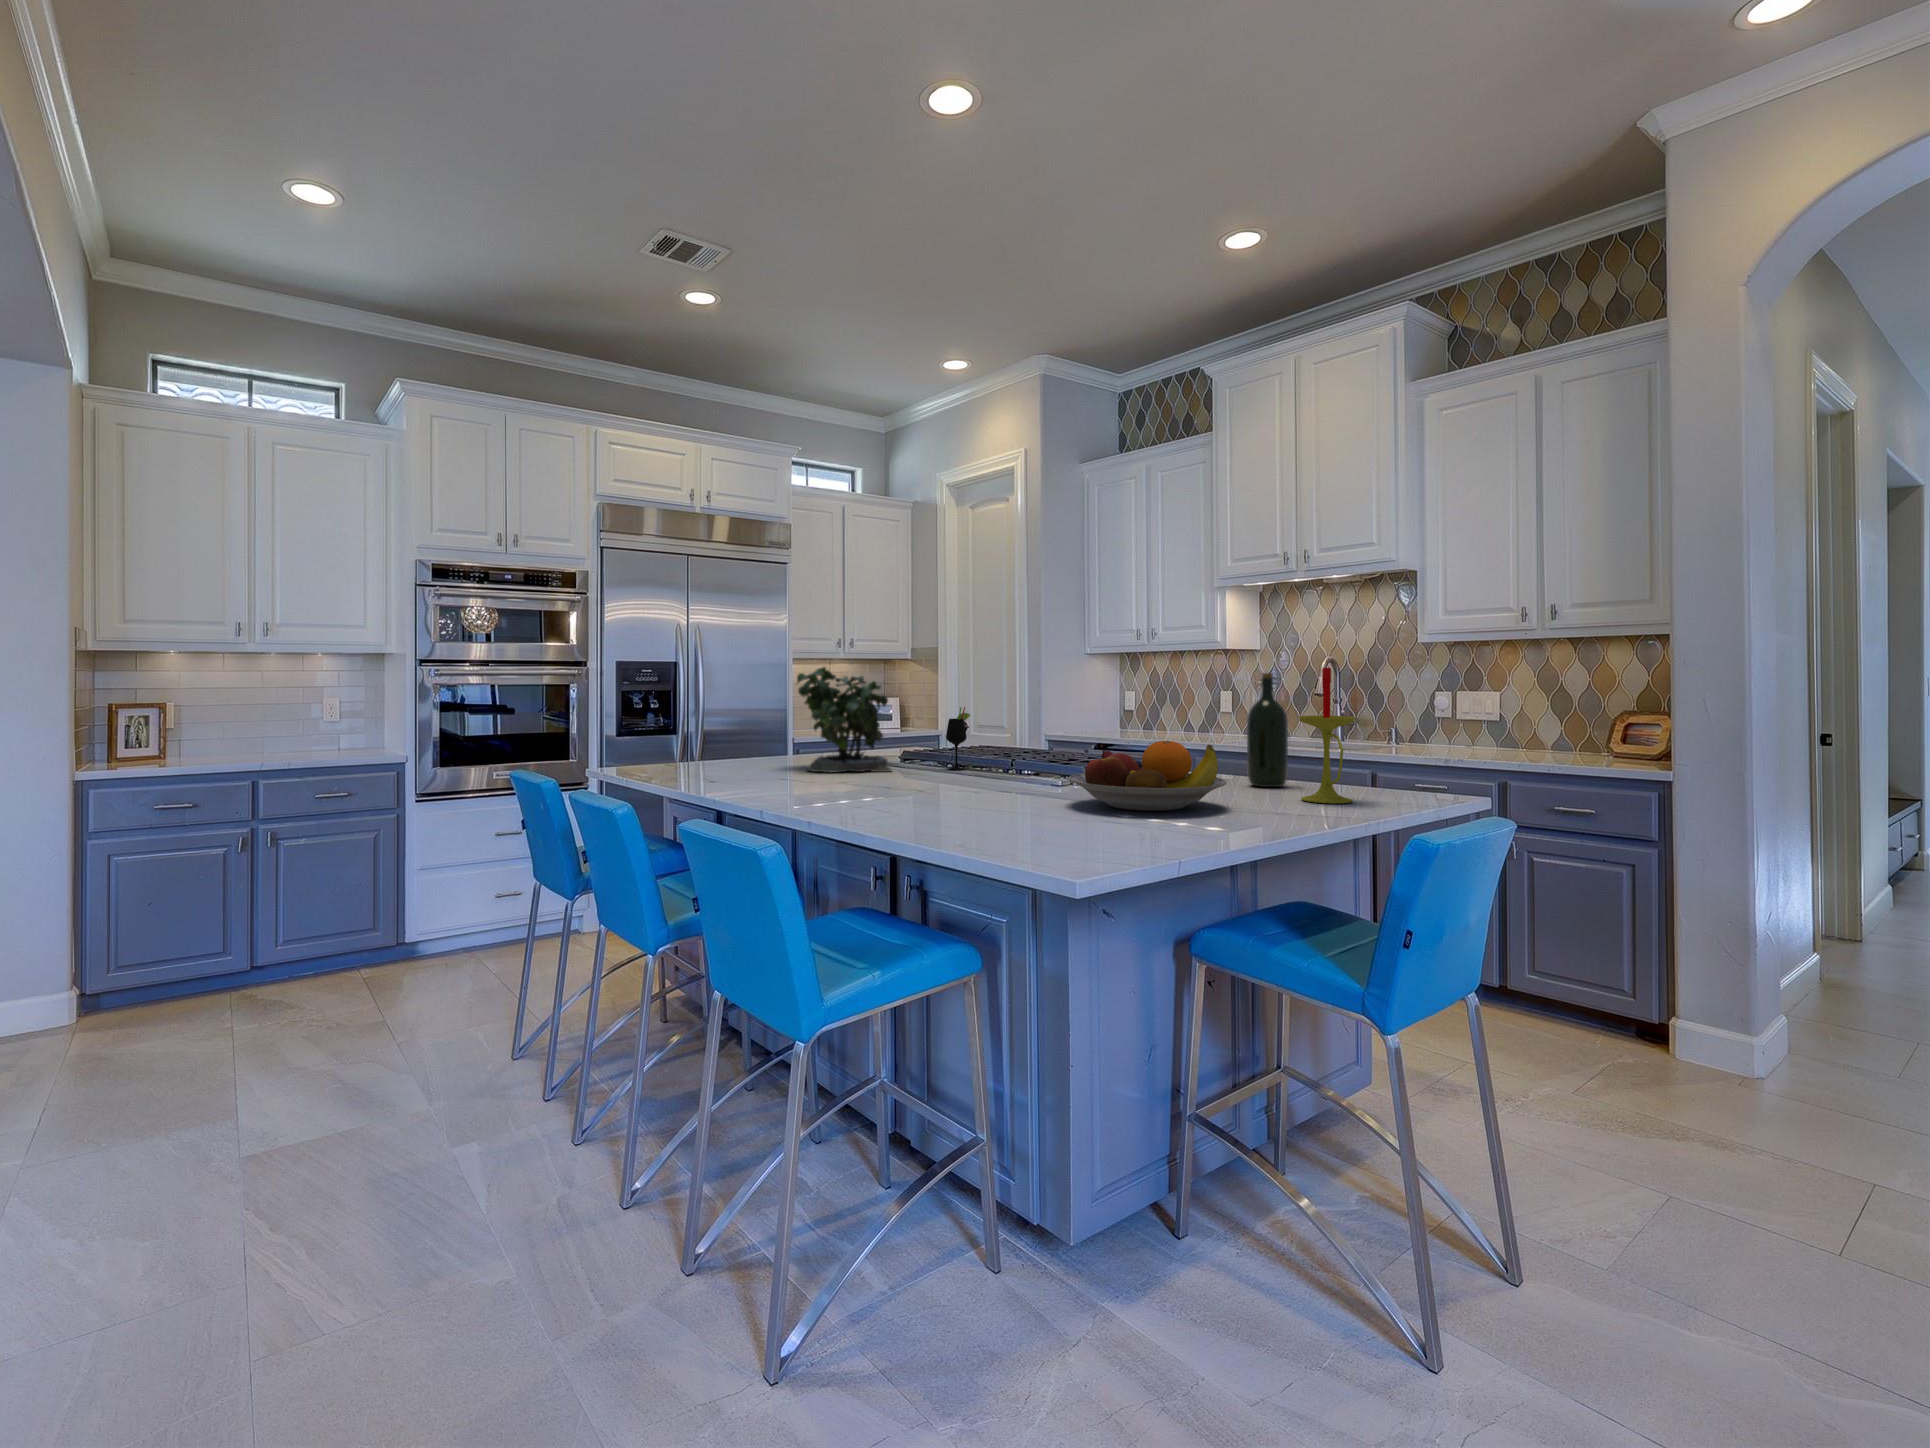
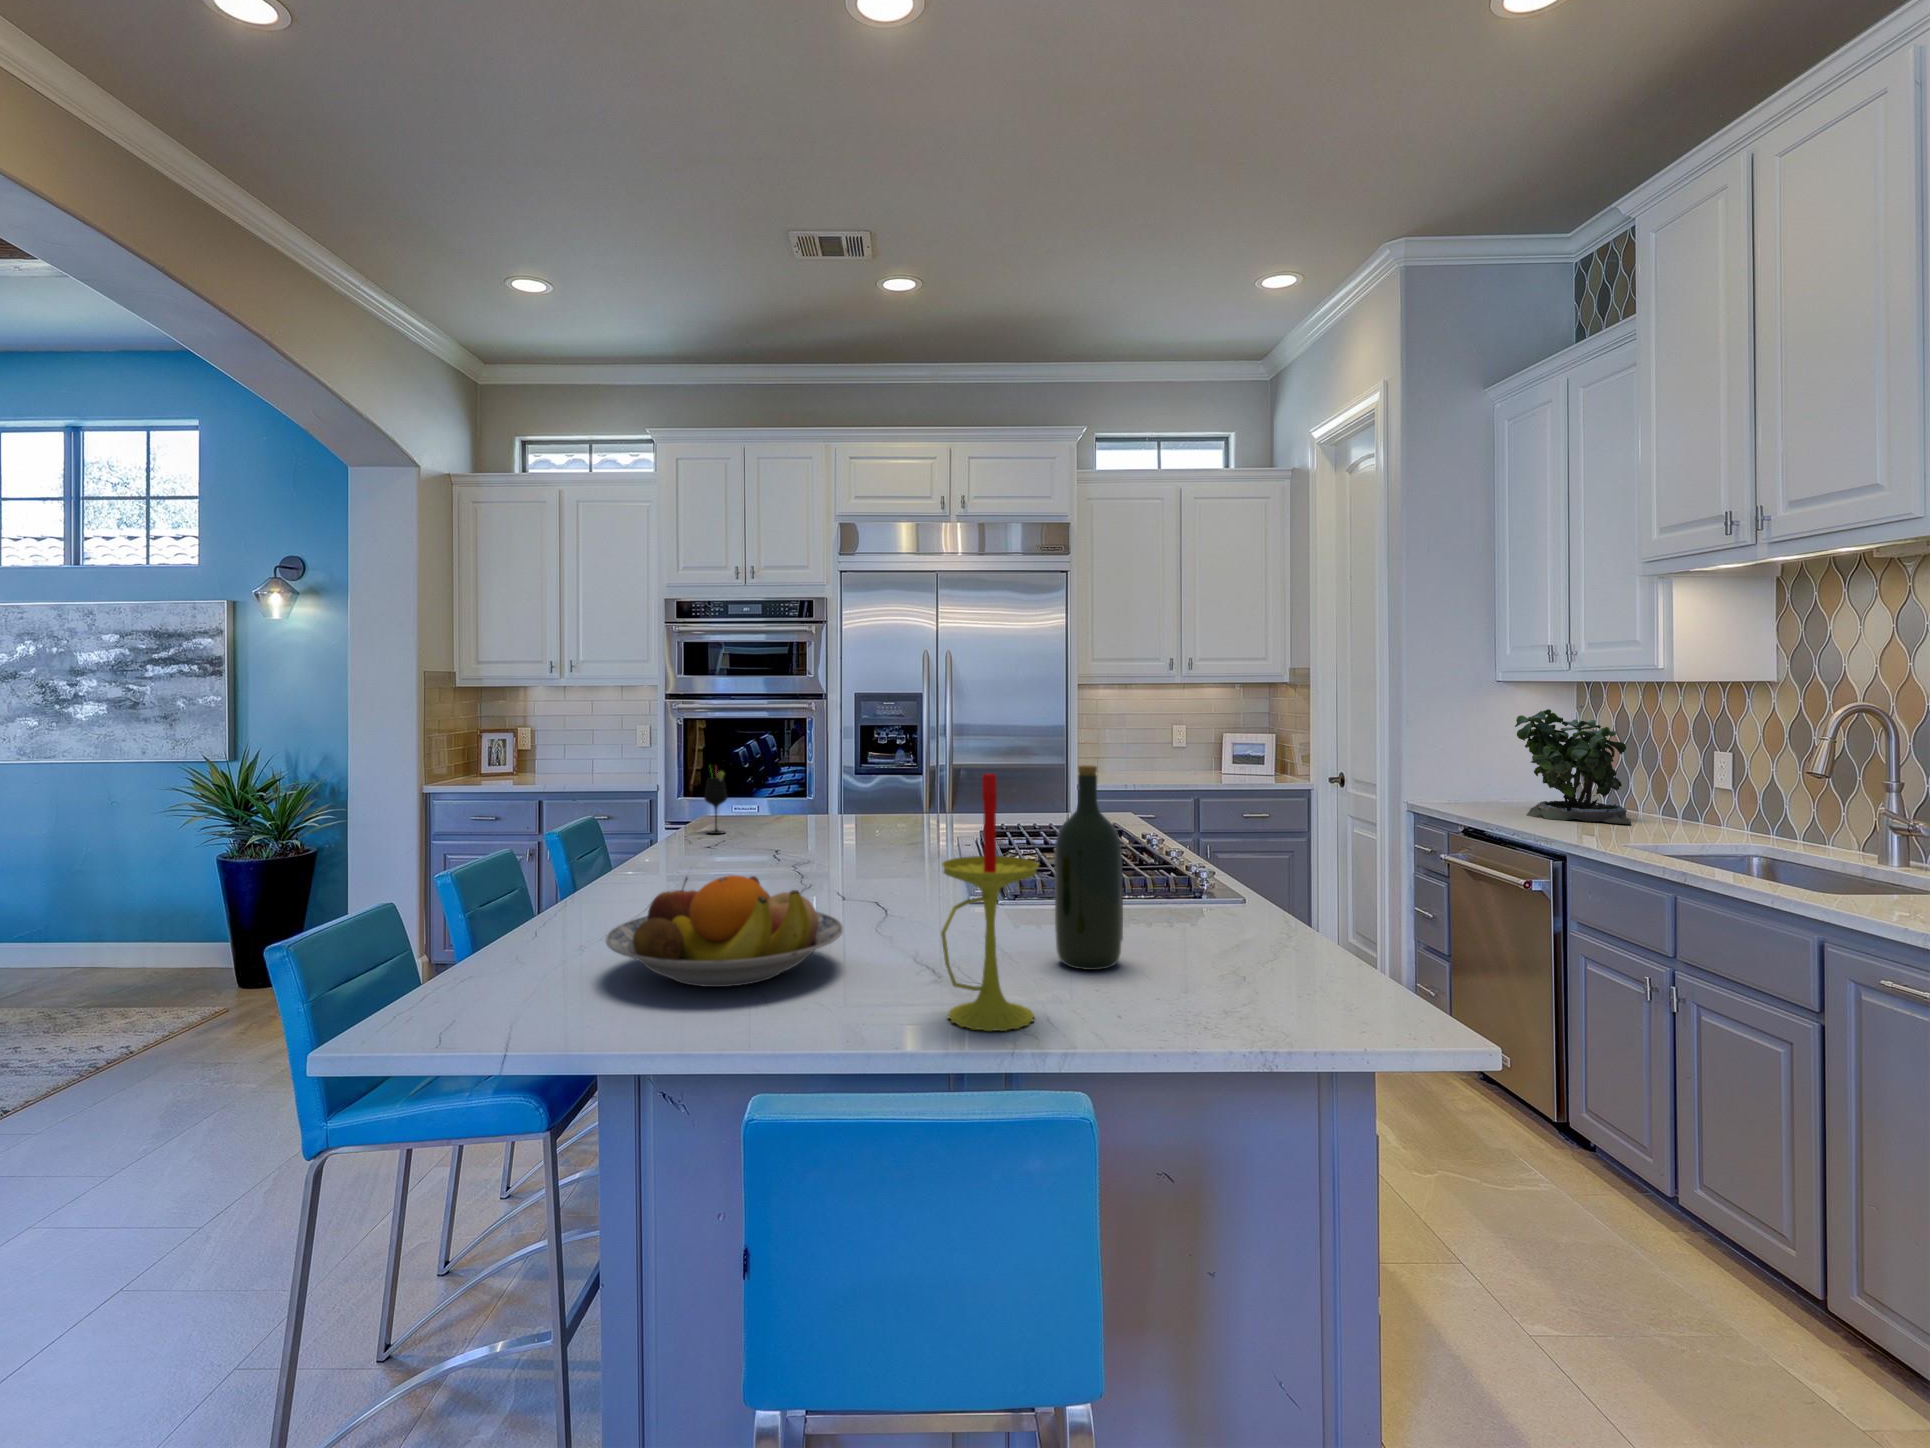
potted plant: present [797,667,891,772] -> present [1515,705,1631,824]
wine glass: present [946,707,970,770] -> present [704,771,727,834]

